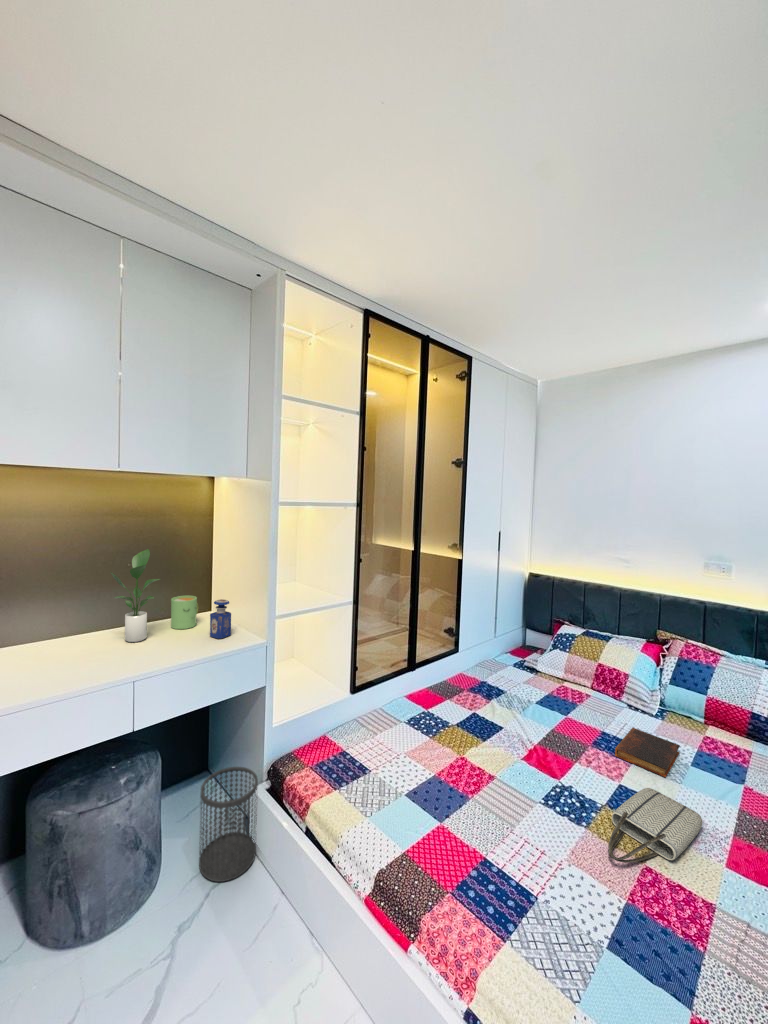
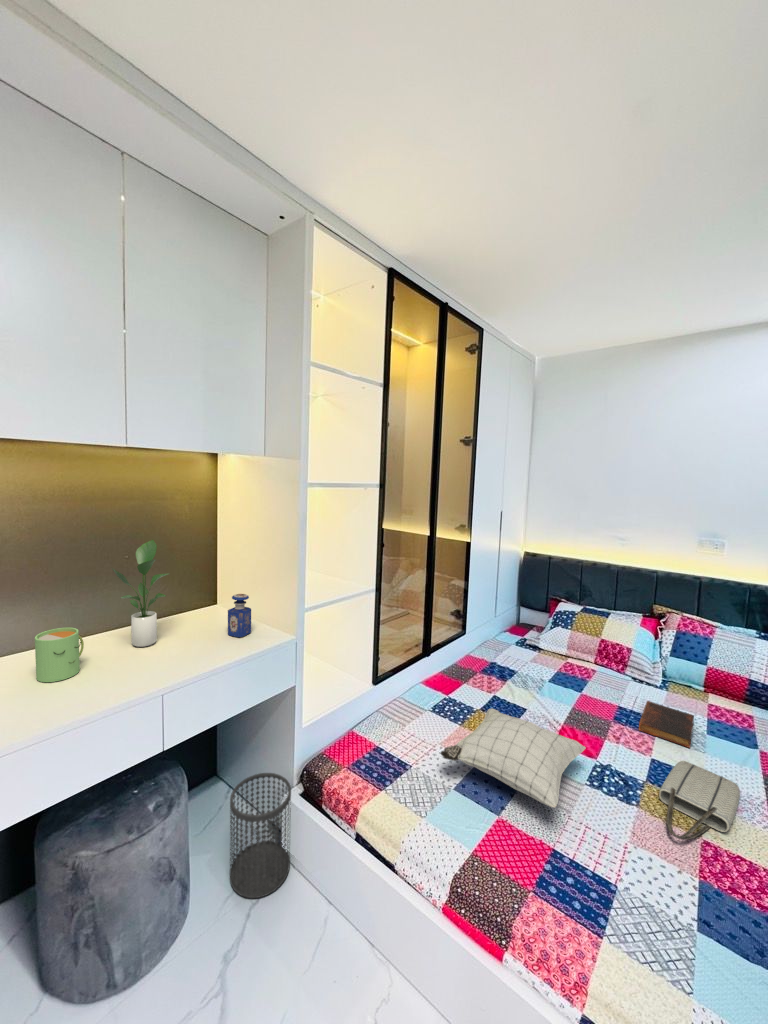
mug: present [171,596,198,629] -> present [35,628,84,682]
pillow: none [394,722,543,817] -> present [441,708,585,807]

